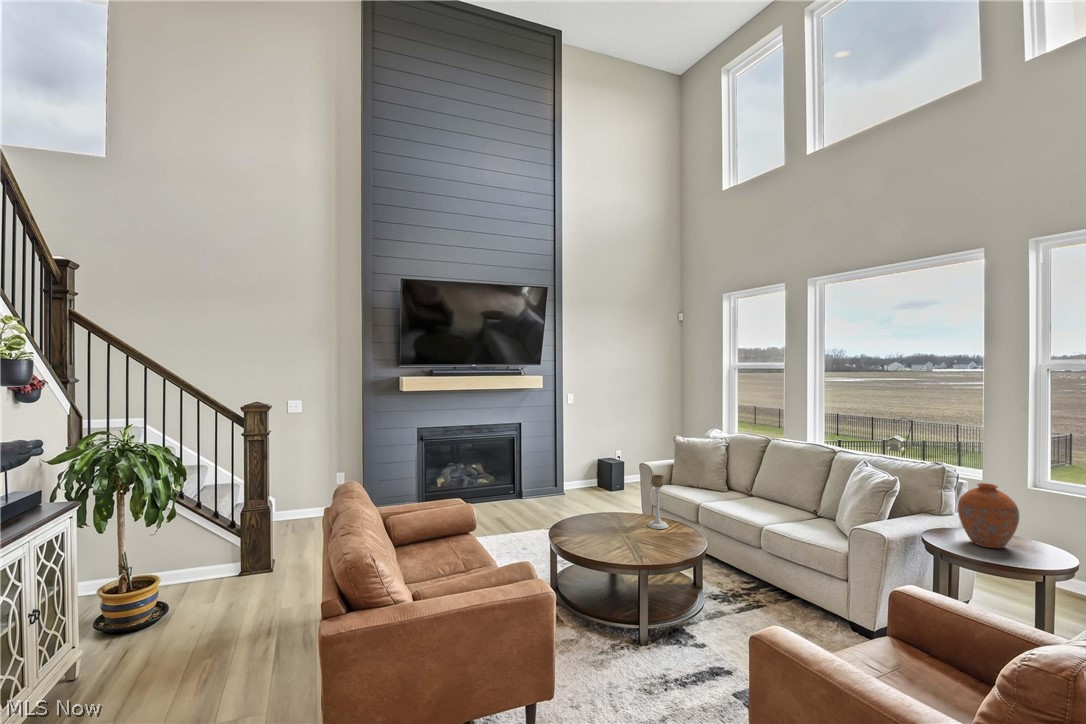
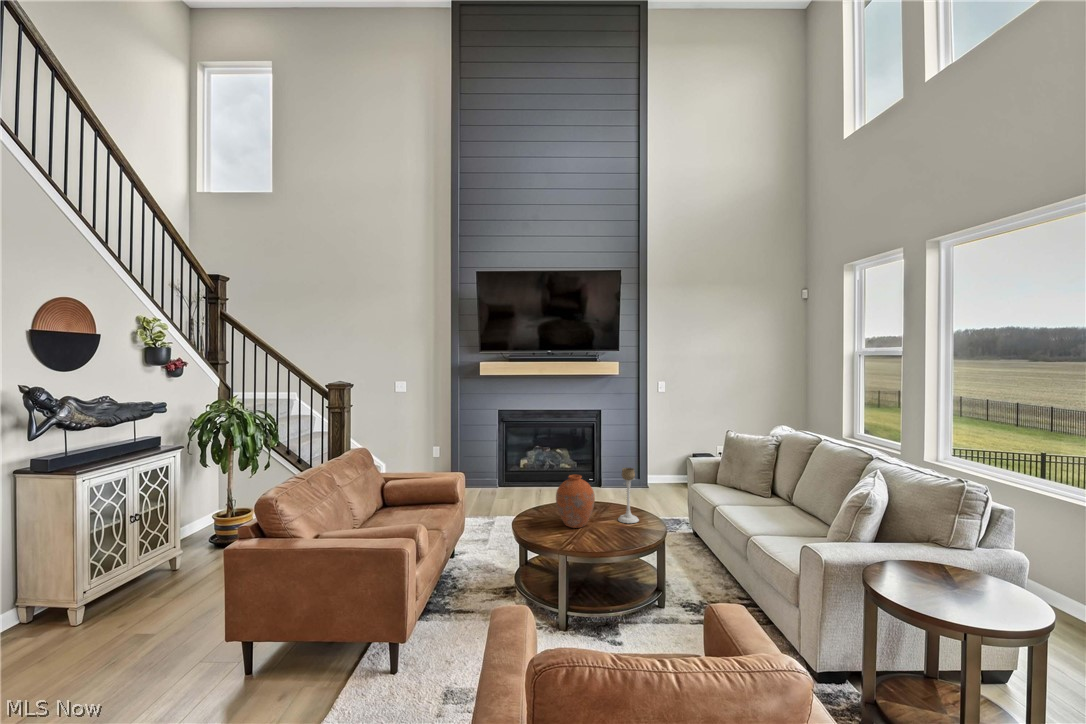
vase: present [958,483,1019,548] -> present [556,475,595,528]

